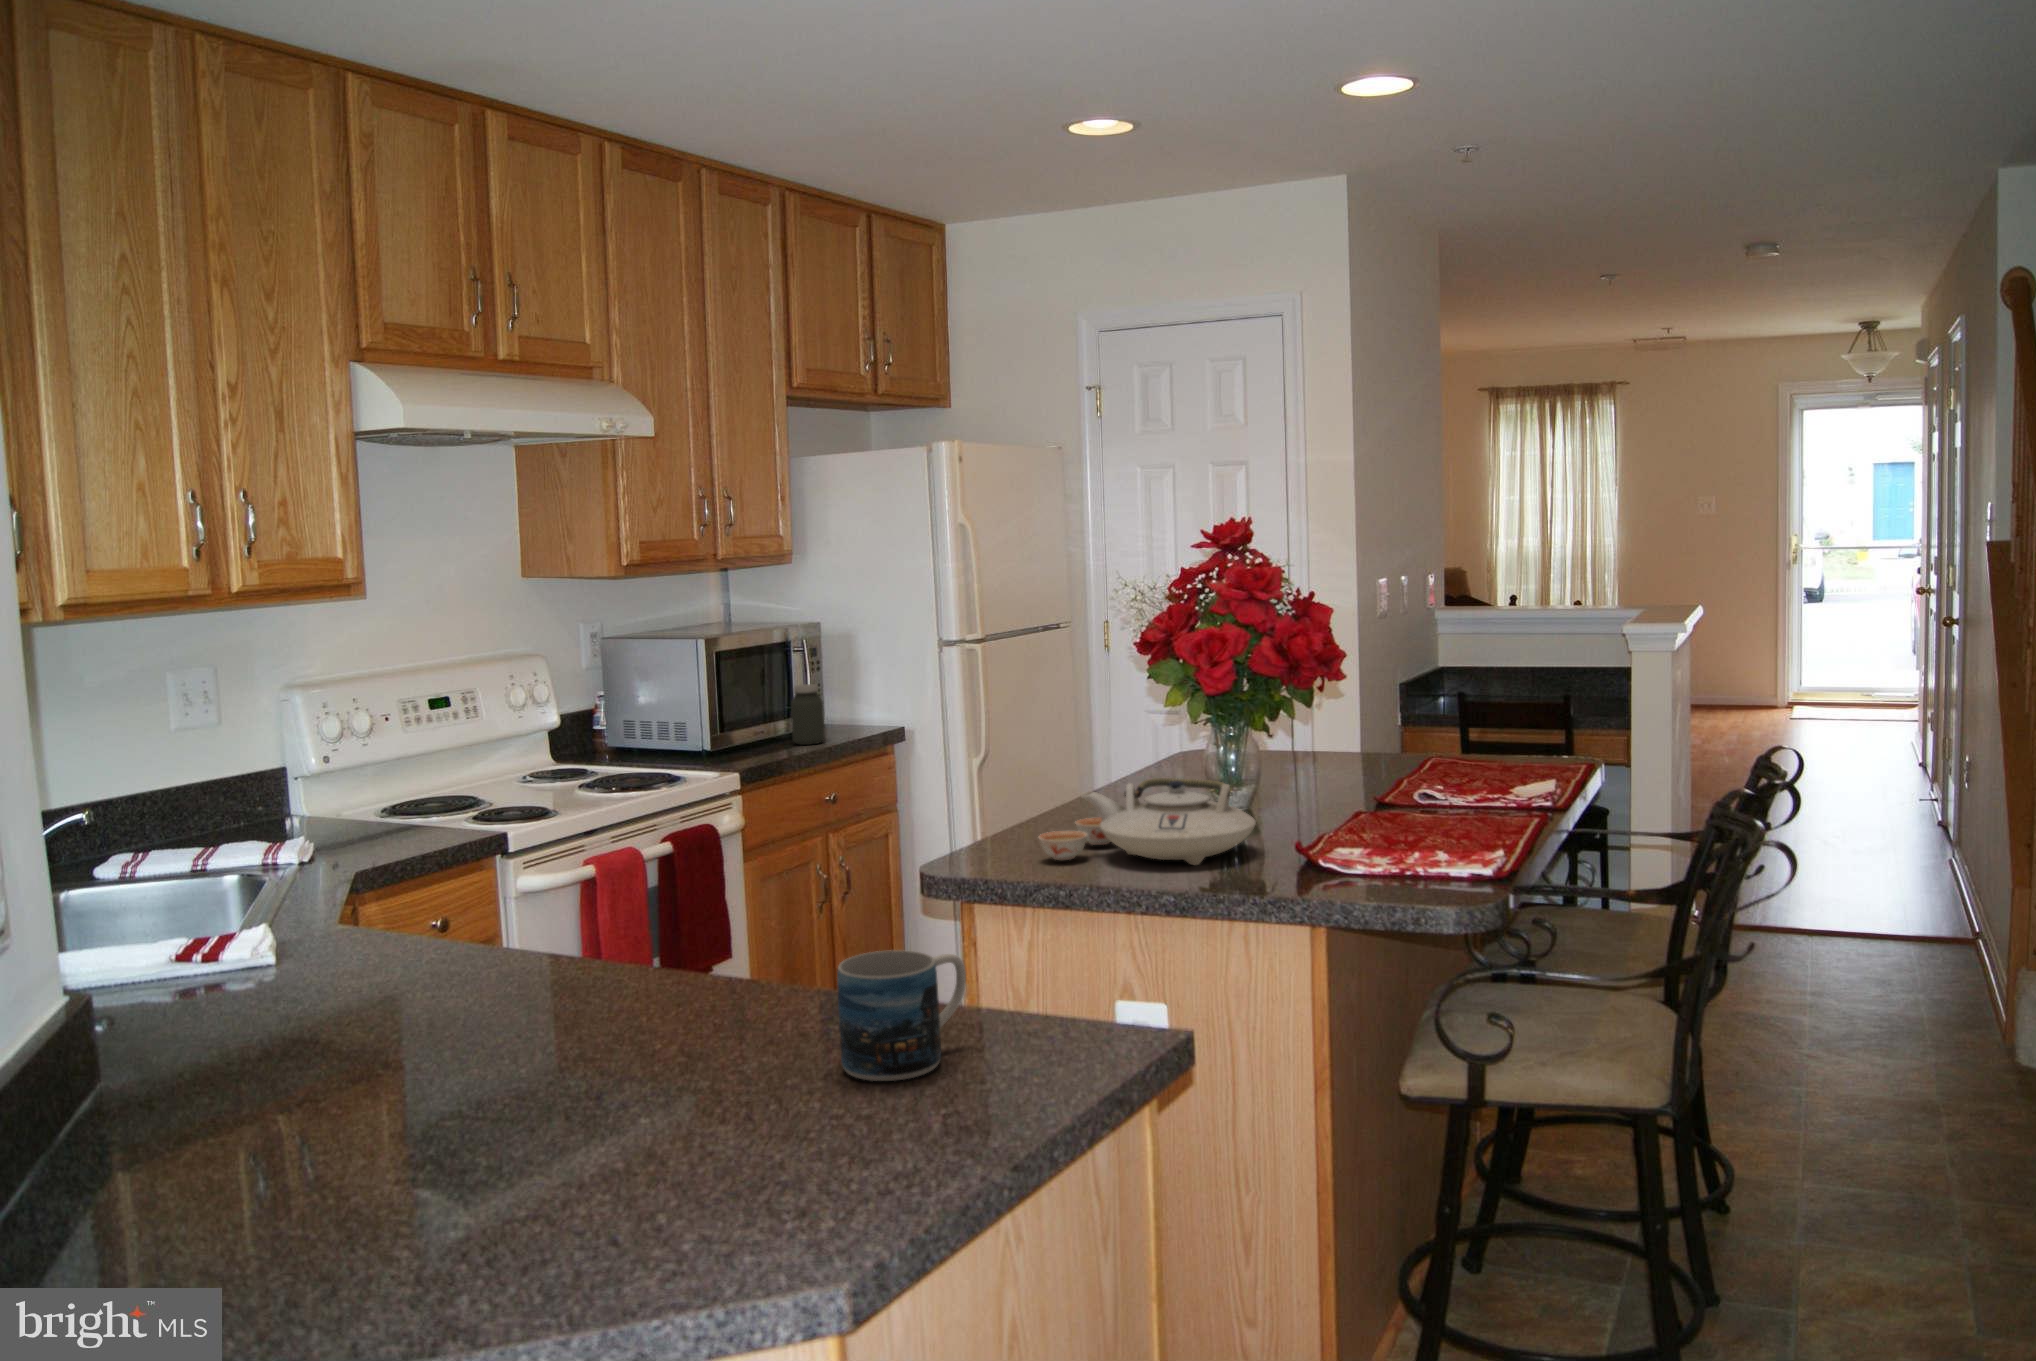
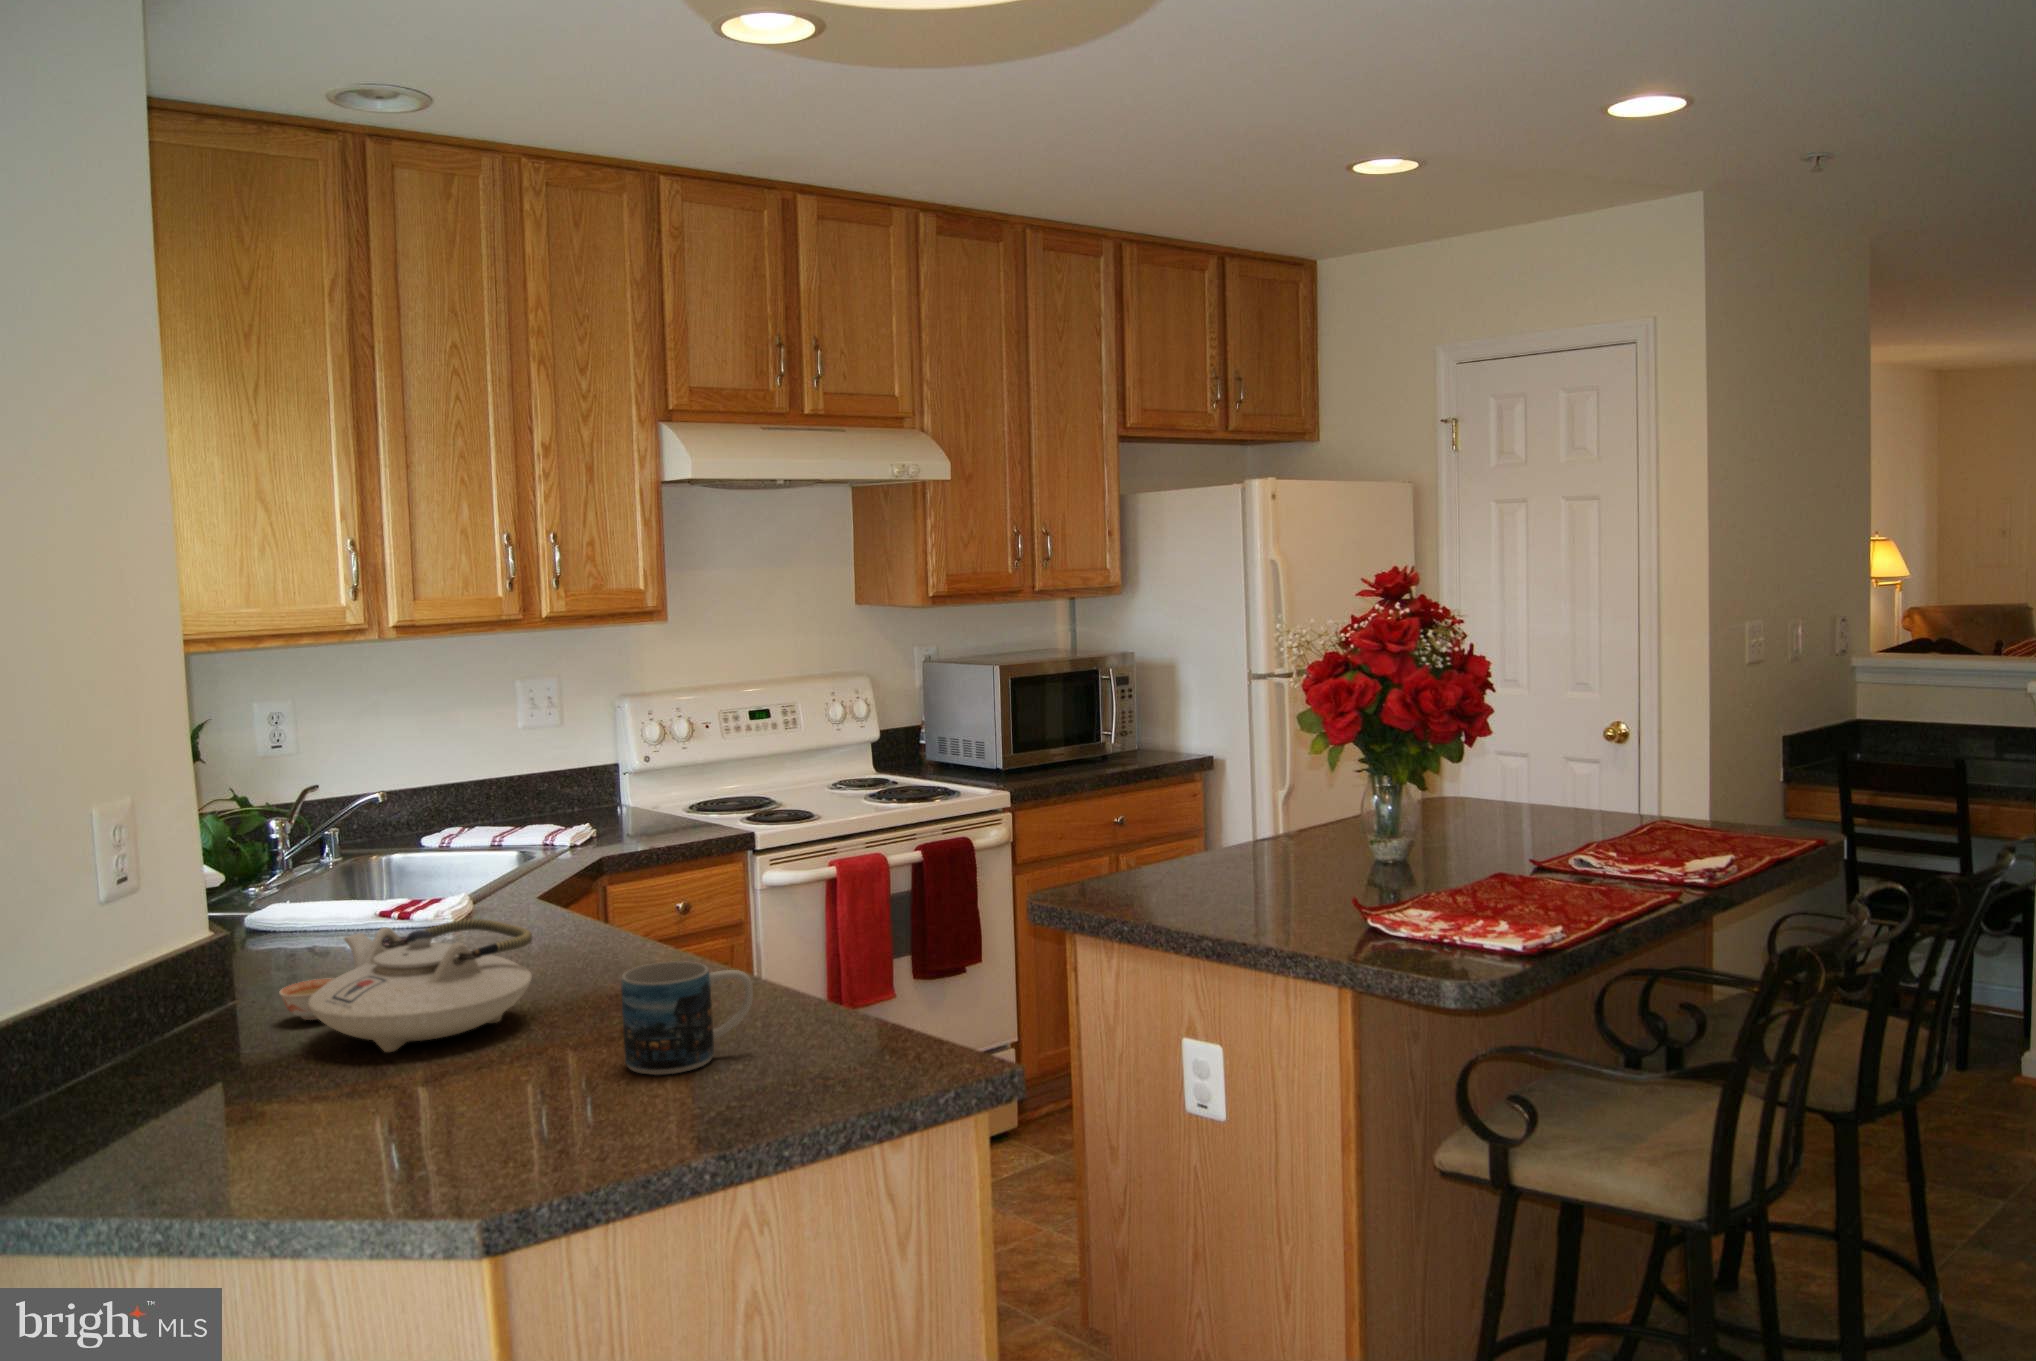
jar: present [791,684,824,745] -> none [1089,712,1120,769]
teapot: present [1039,778,1256,865] -> present [280,919,532,1052]

